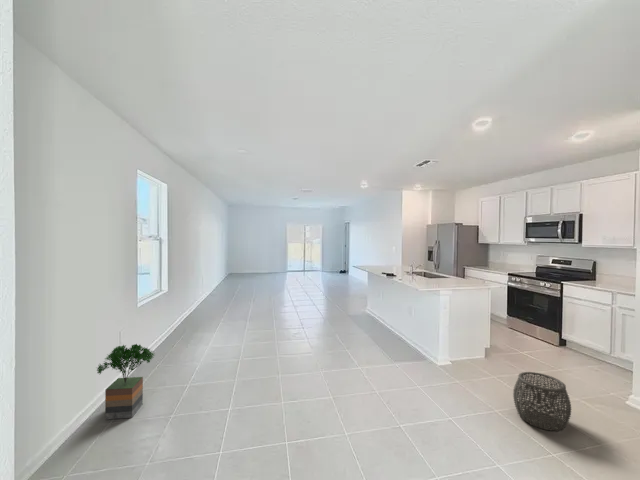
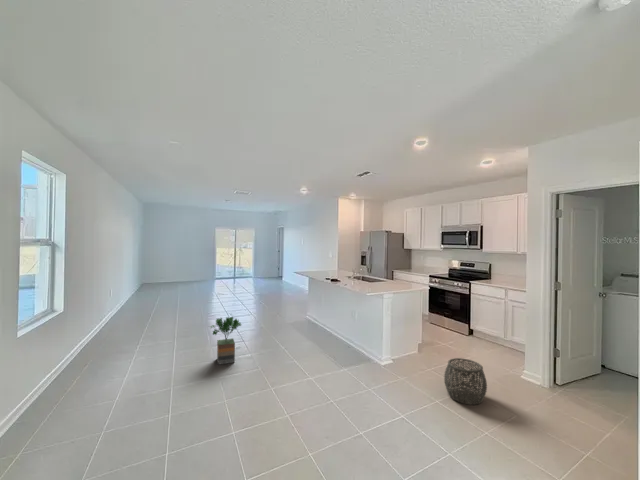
potted tree: present [97,344,154,419] -> present [211,317,241,365]

